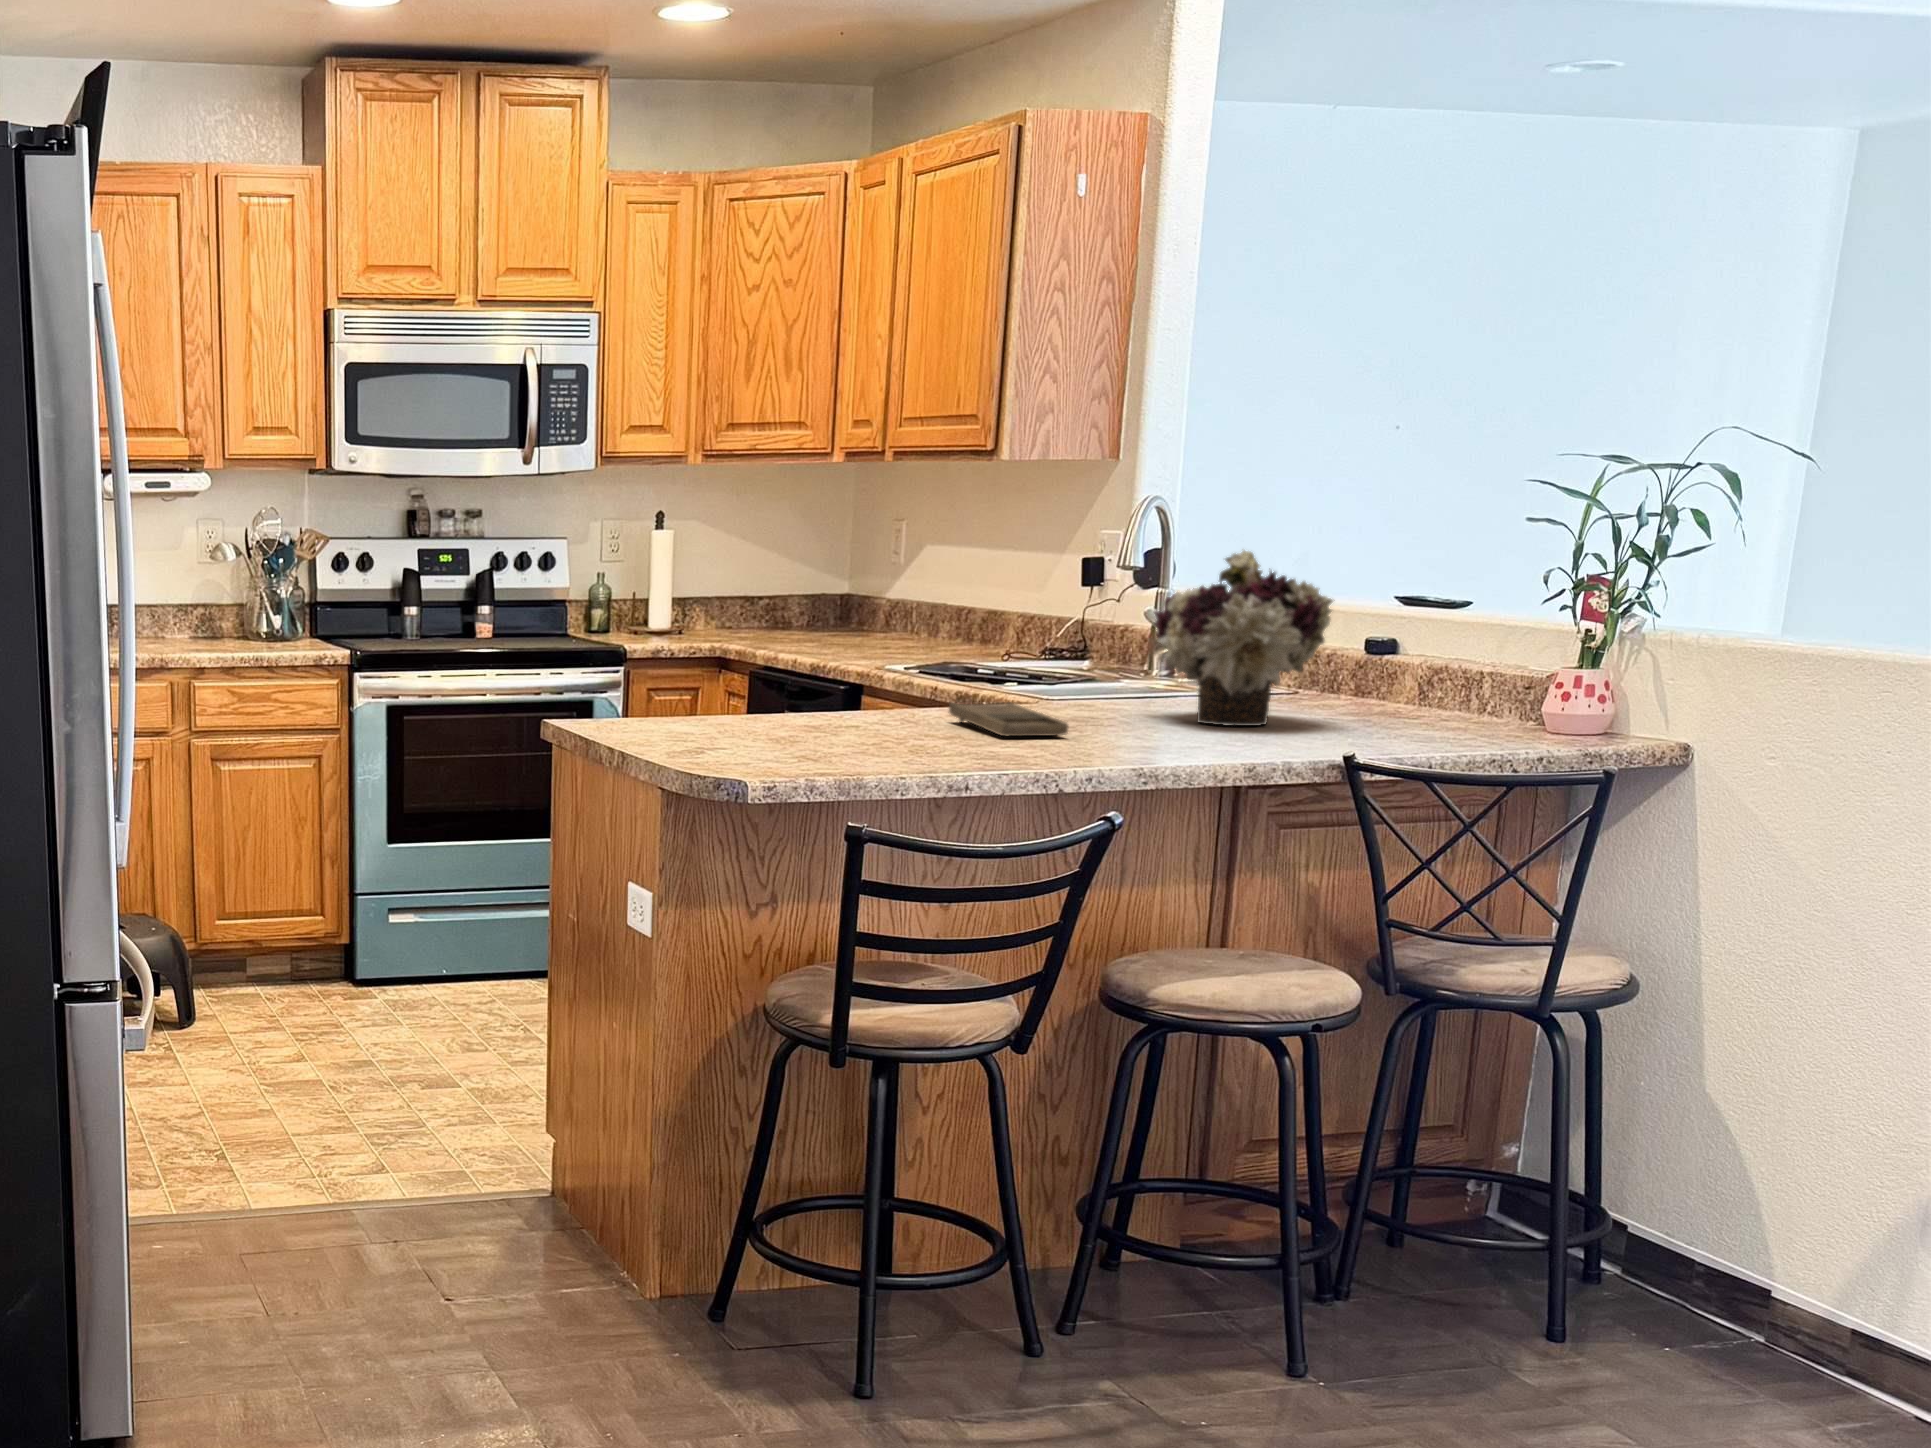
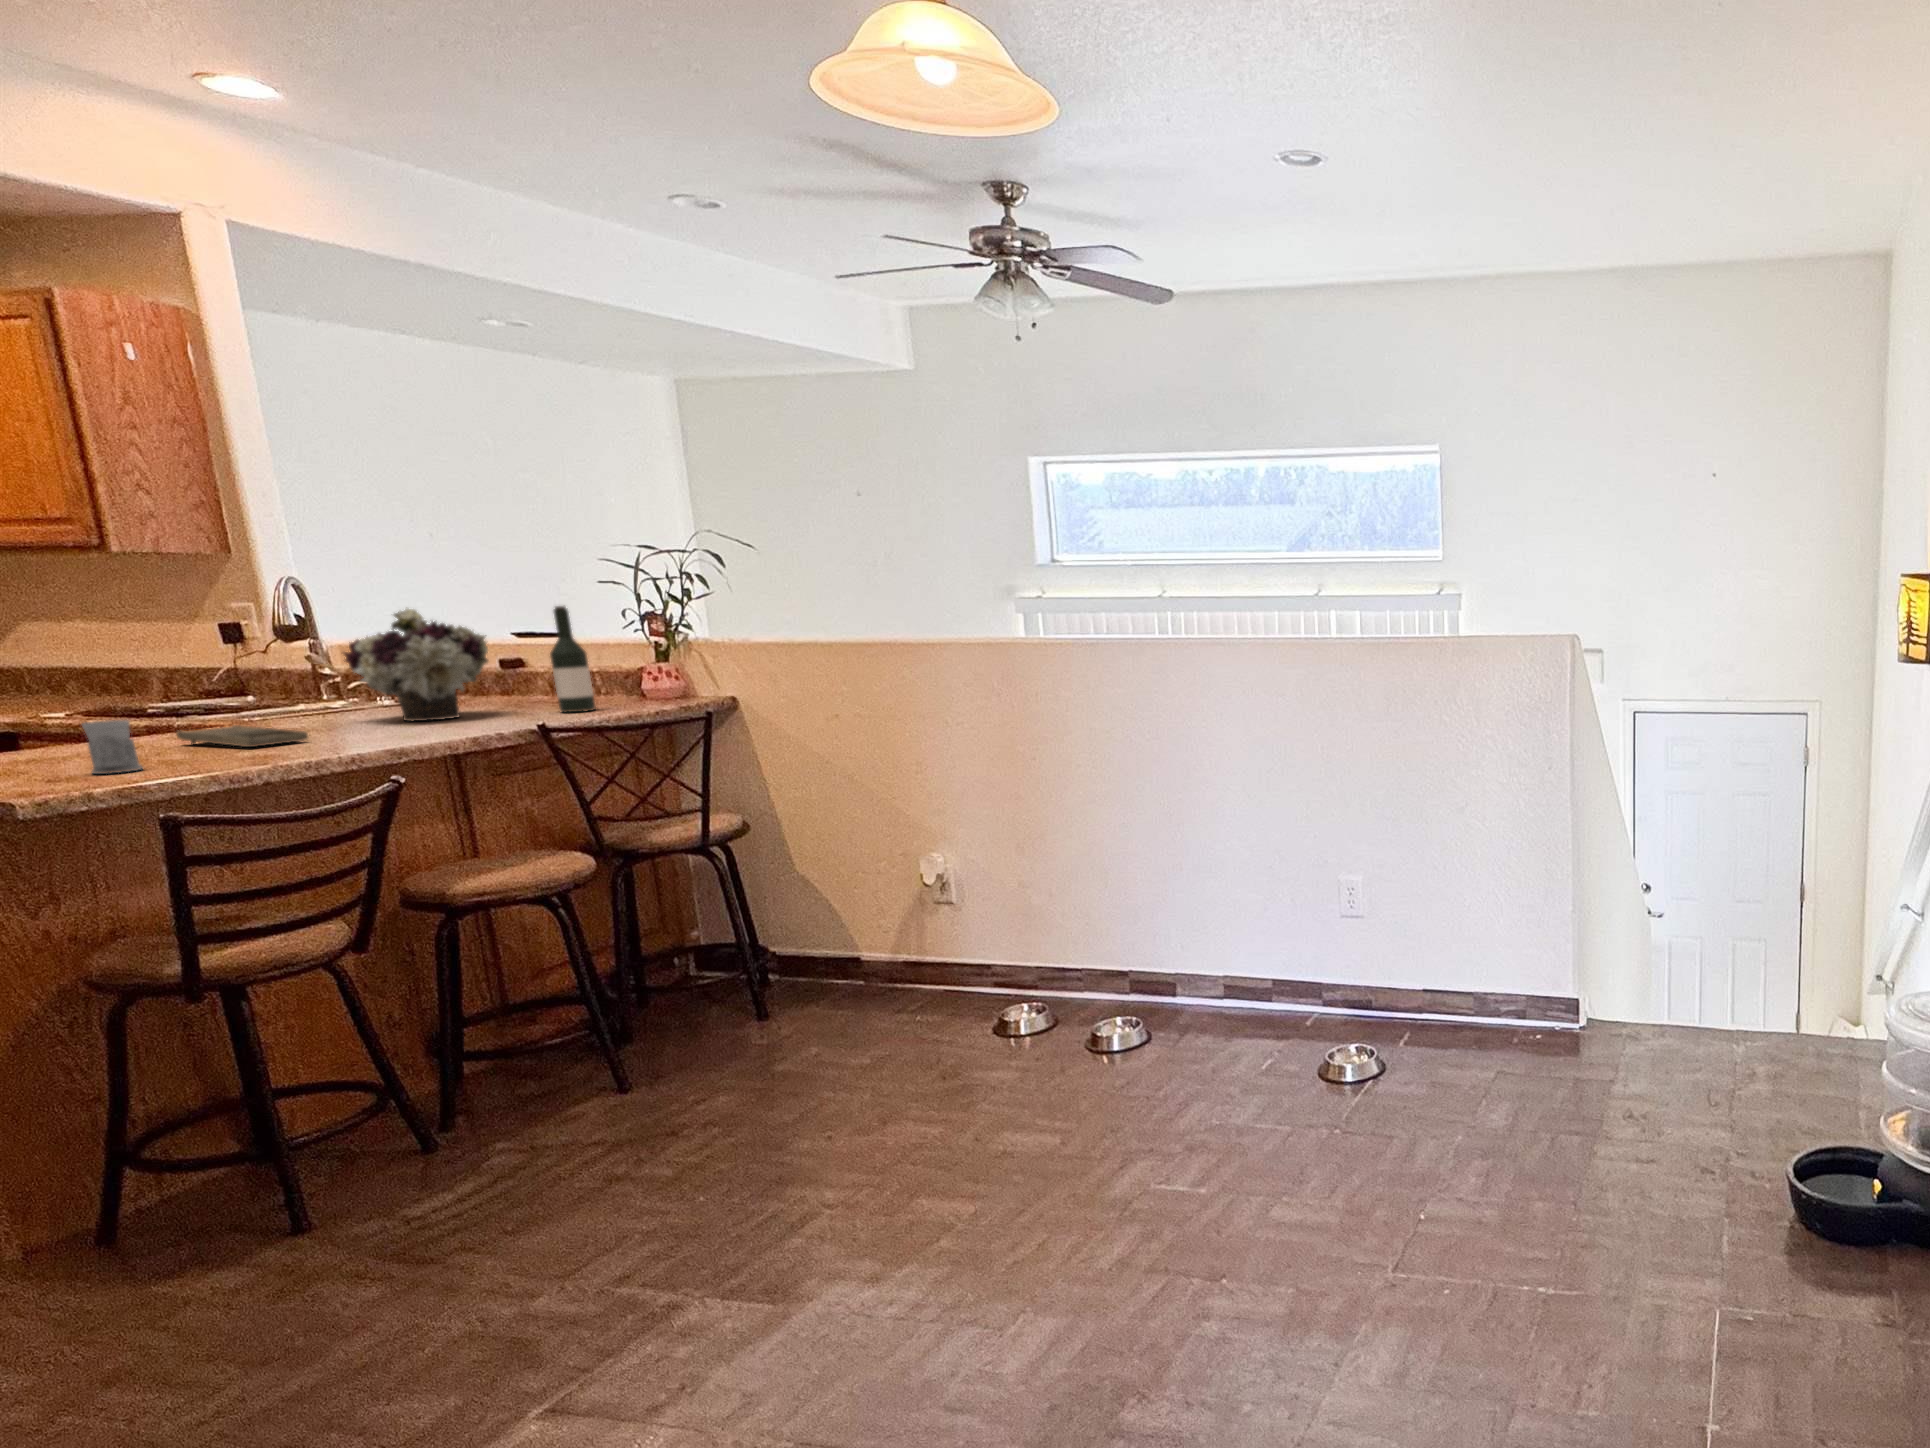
wine bottle: none [1399,557,1465,740] -> present [550,606,595,713]
mug: none [837,682,885,752] -> present [82,720,143,774]

